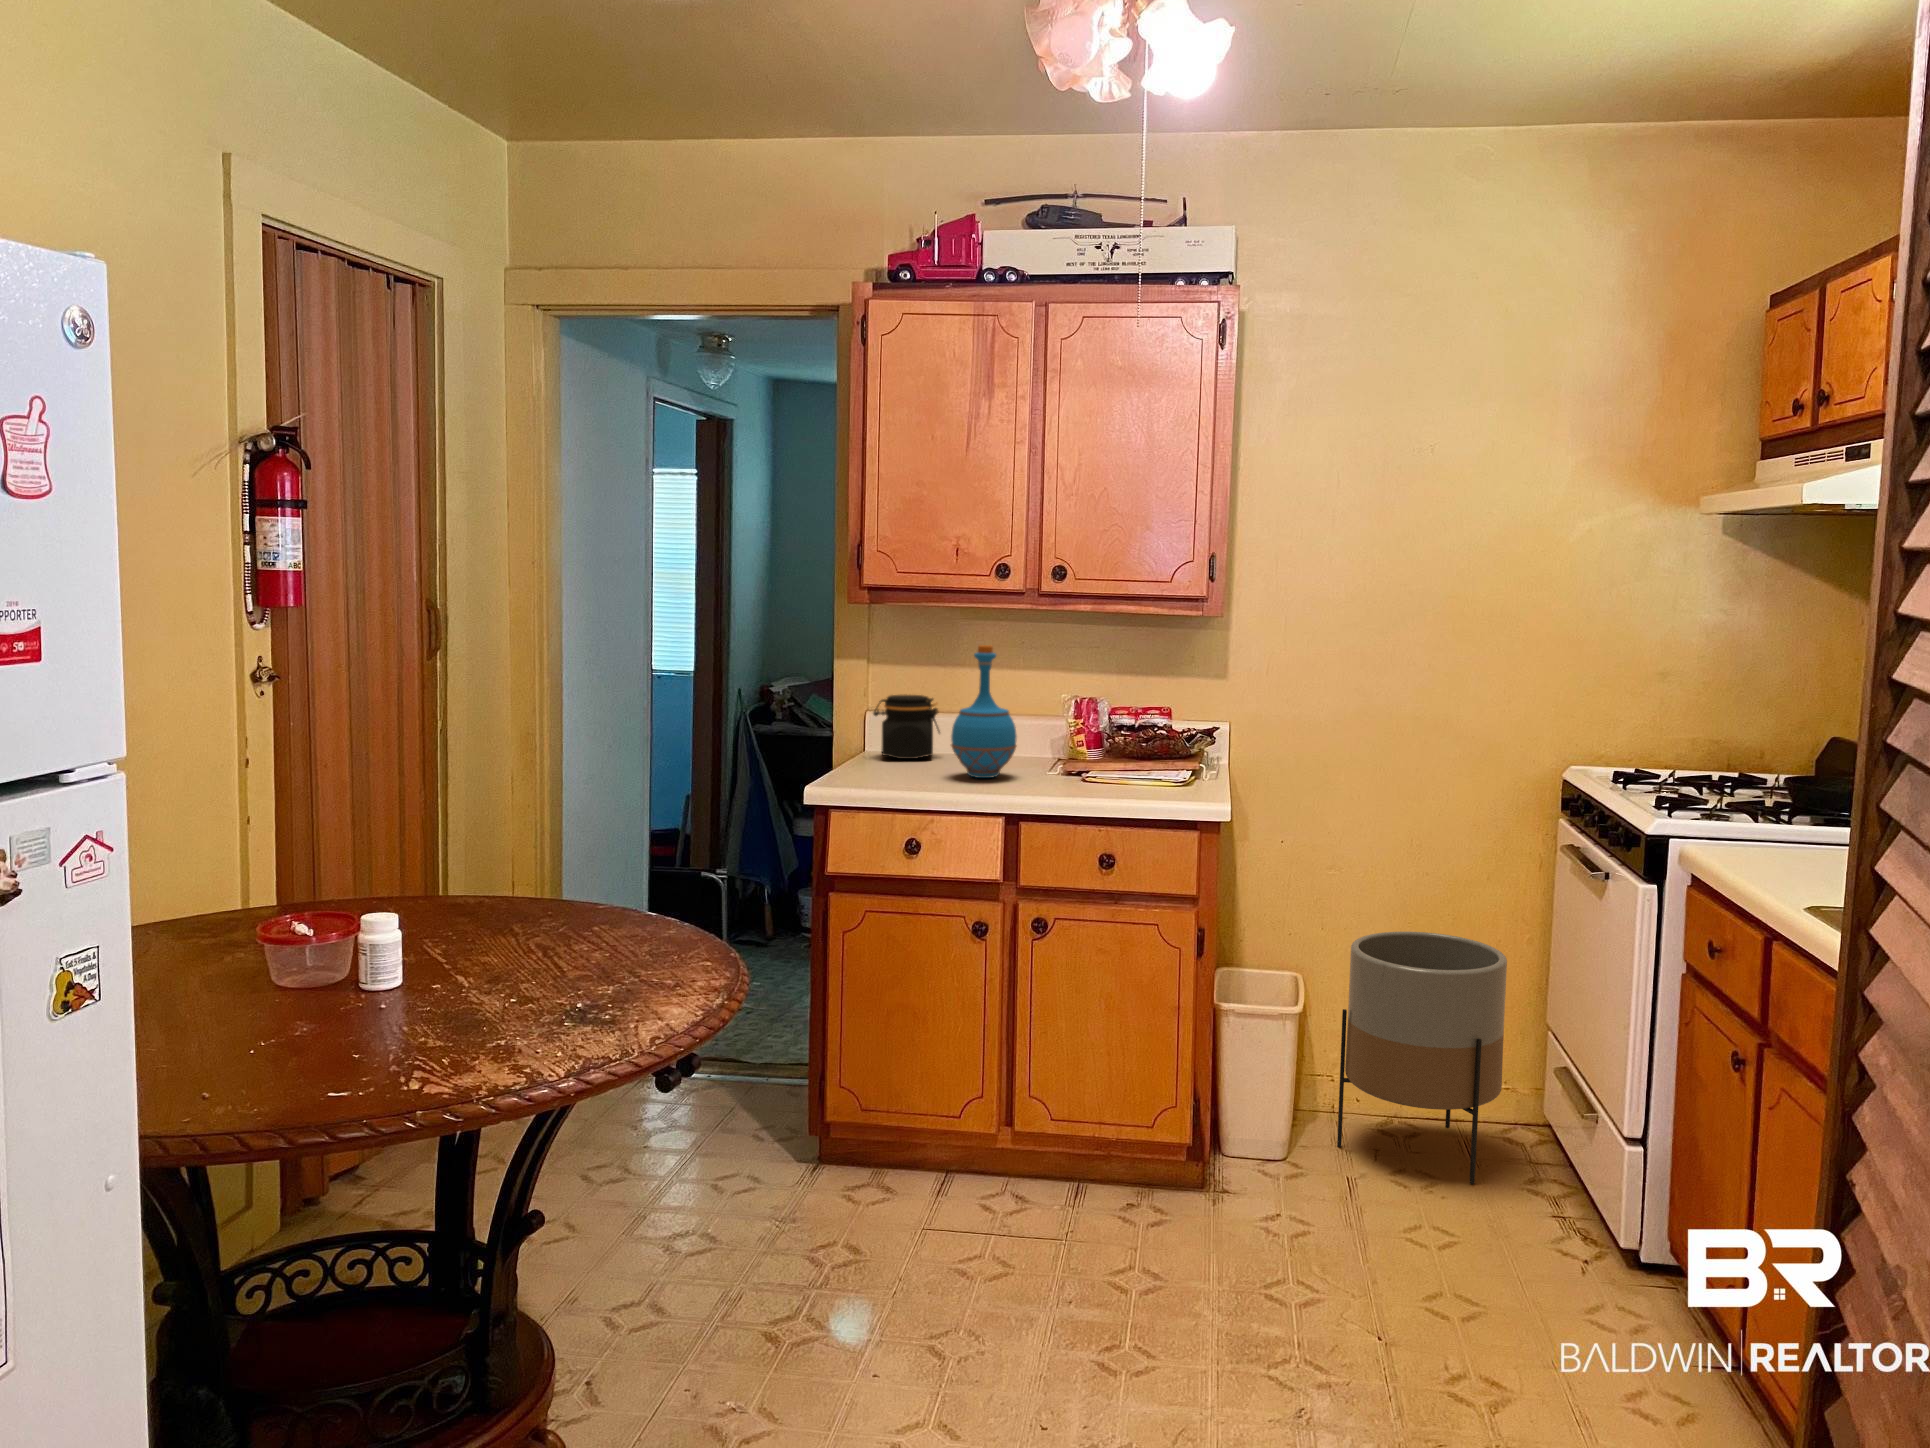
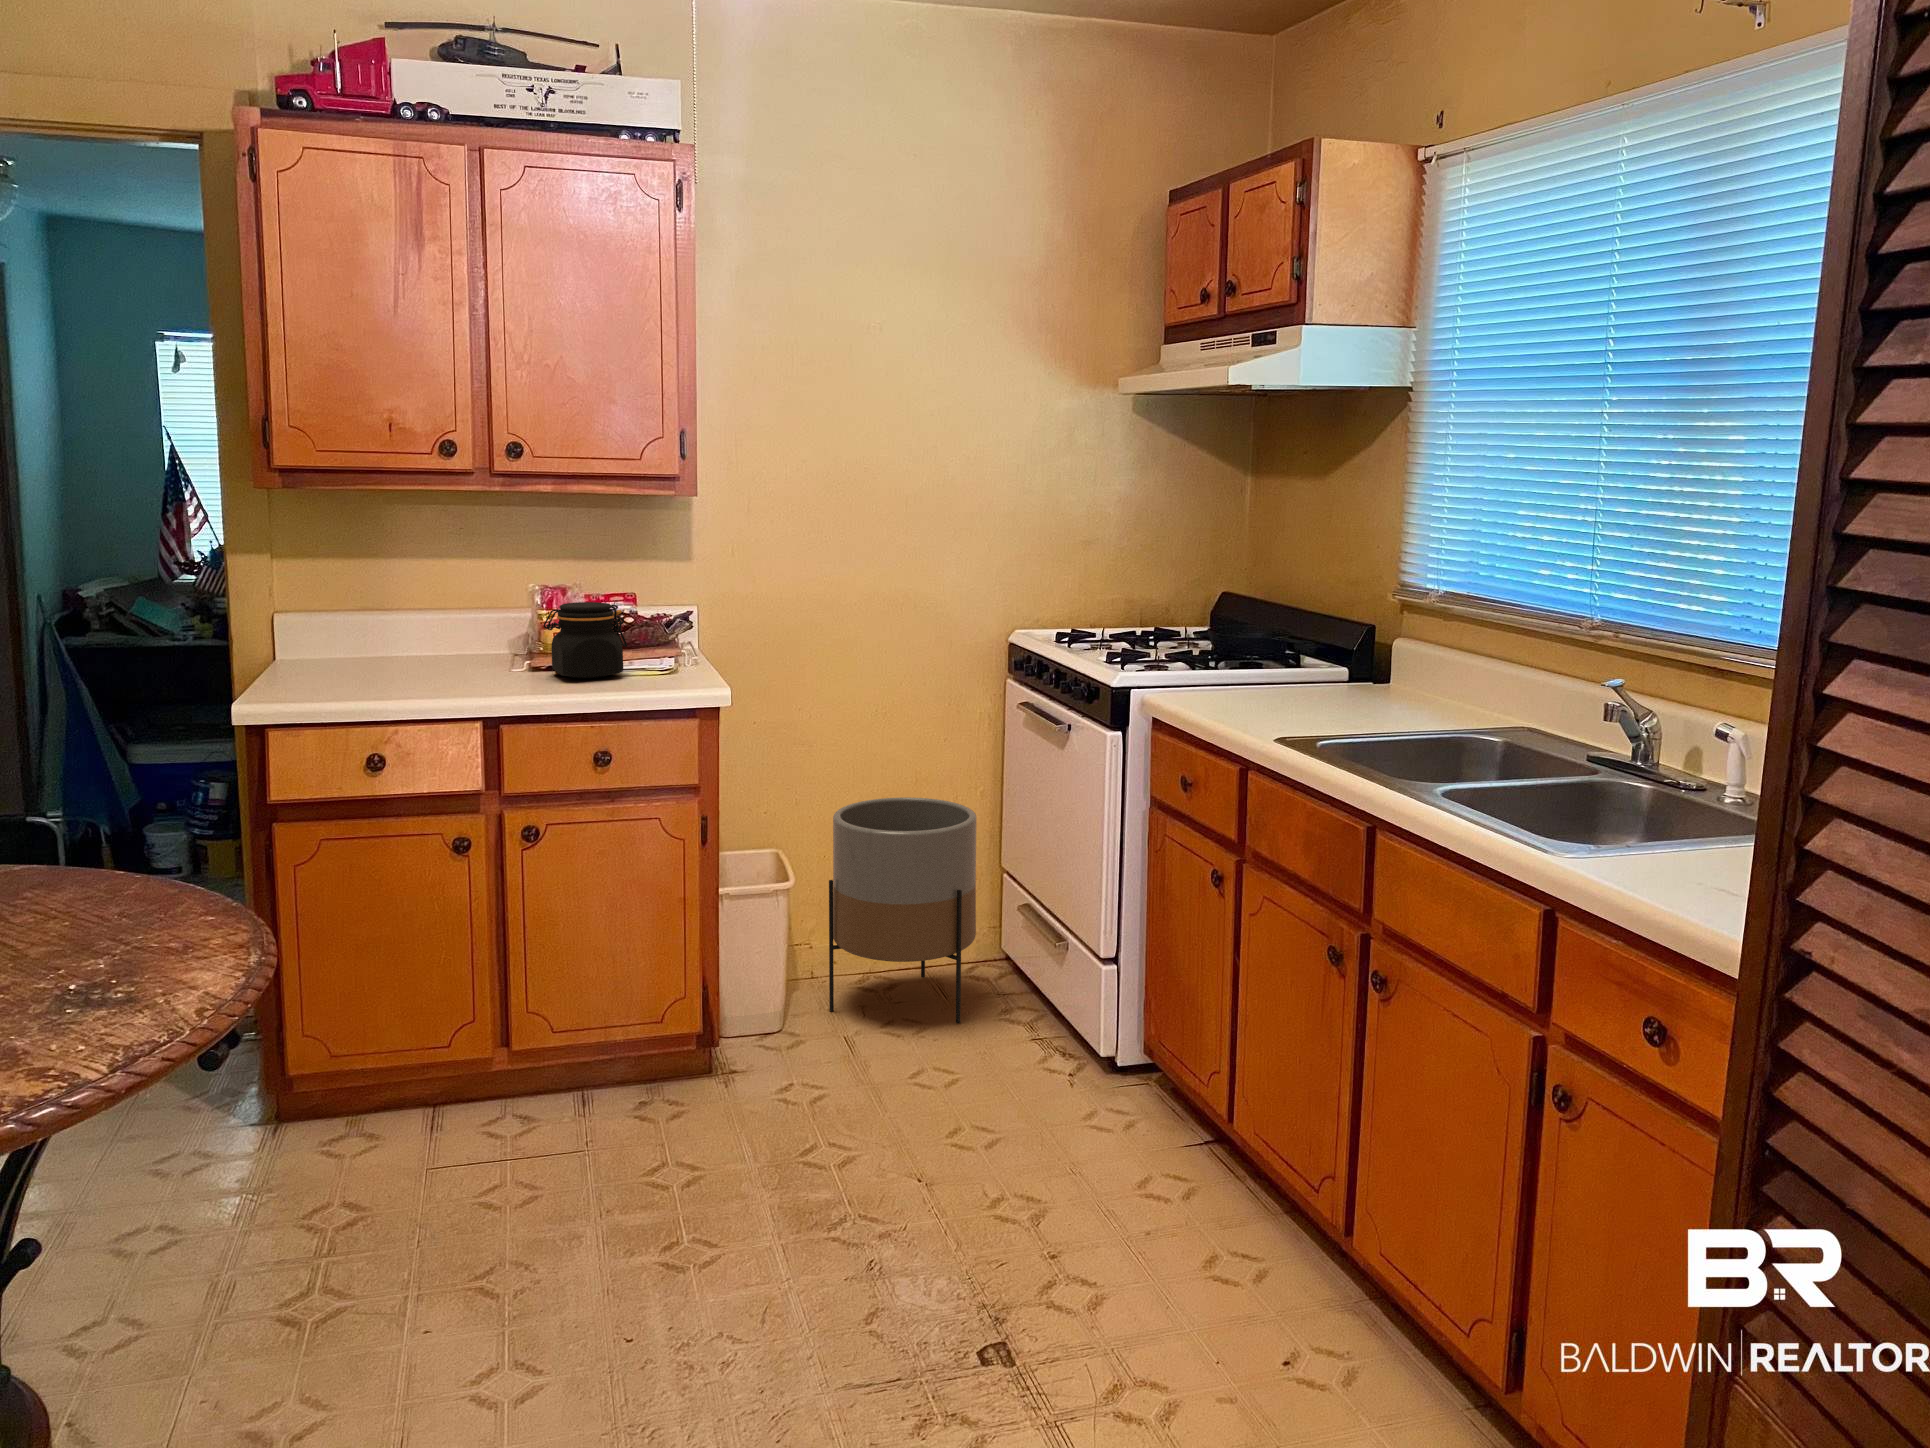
bottle: present [951,645,1017,778] -> none [400,533,478,681]
jar: present [873,695,940,759] -> present [543,602,627,678]

